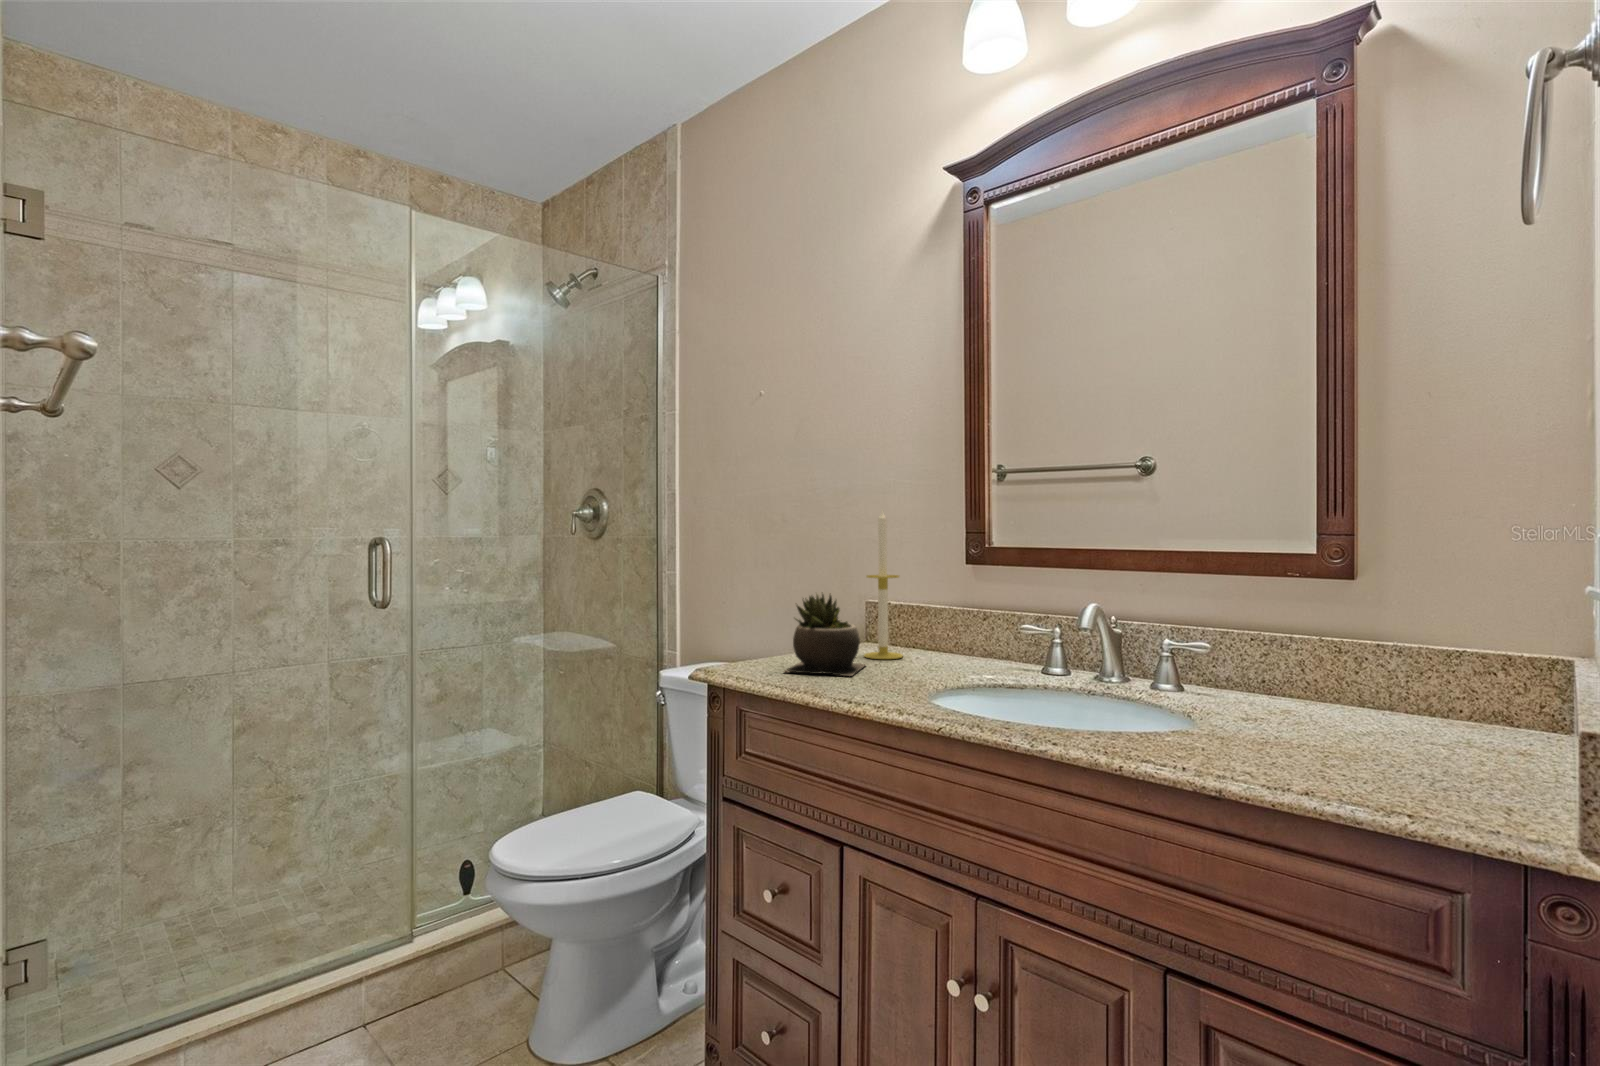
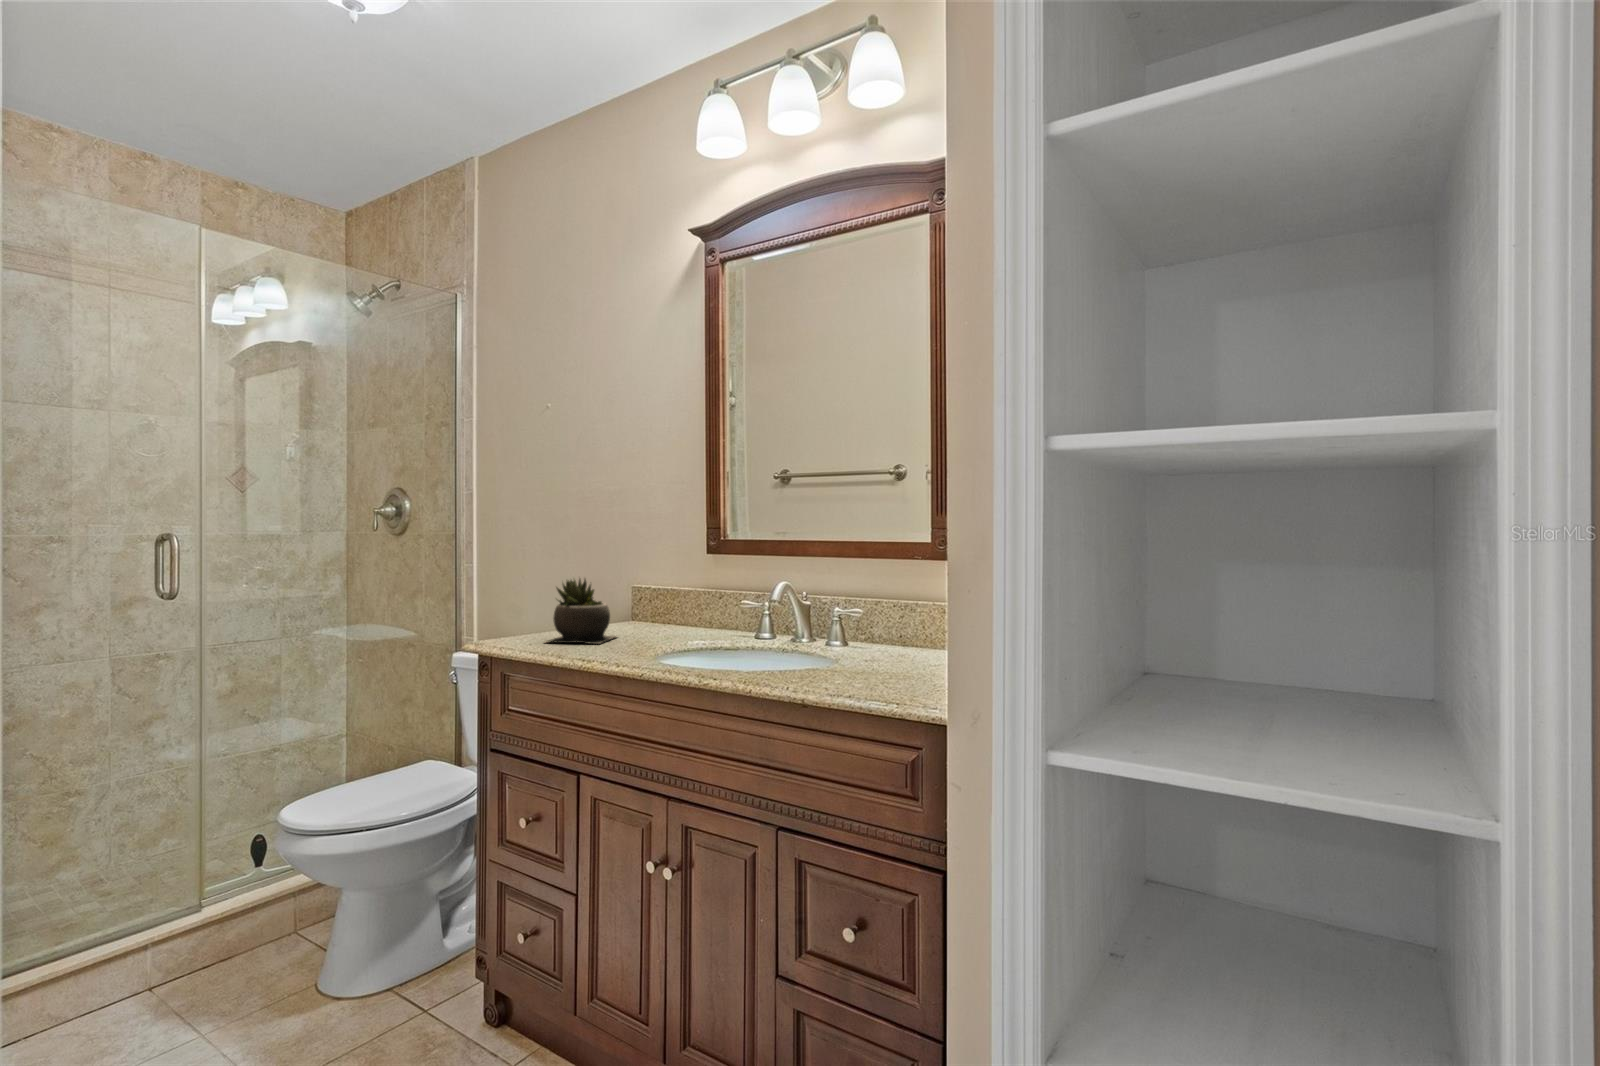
candle: present [864,511,903,659] -> none [622,508,655,633]

